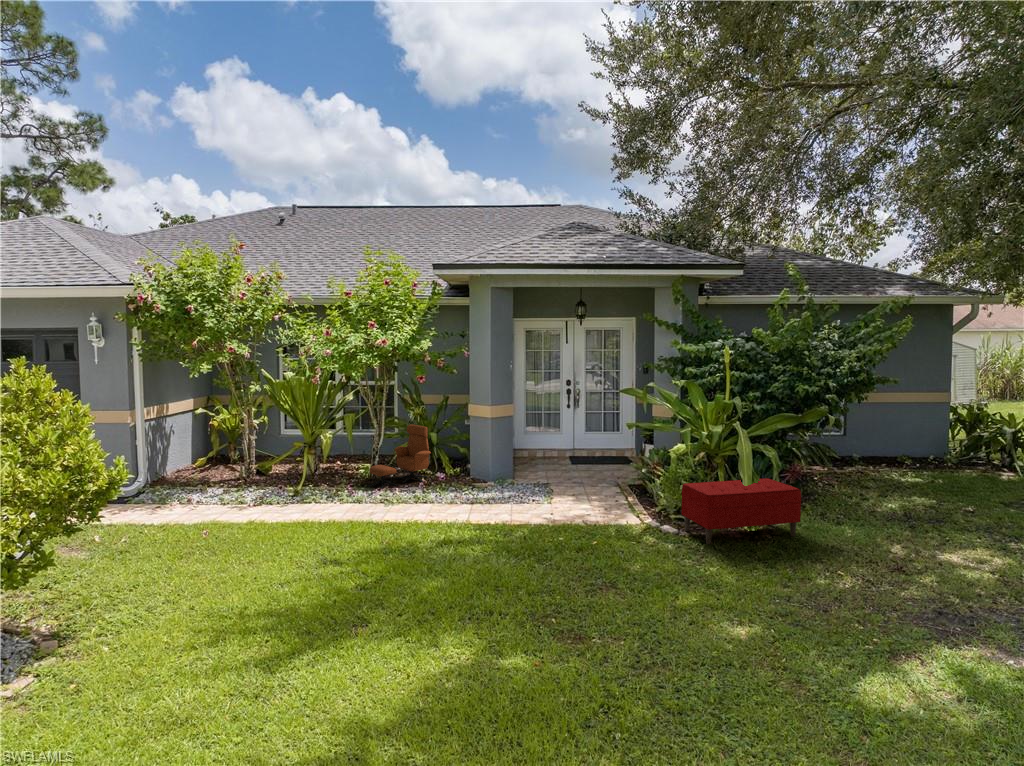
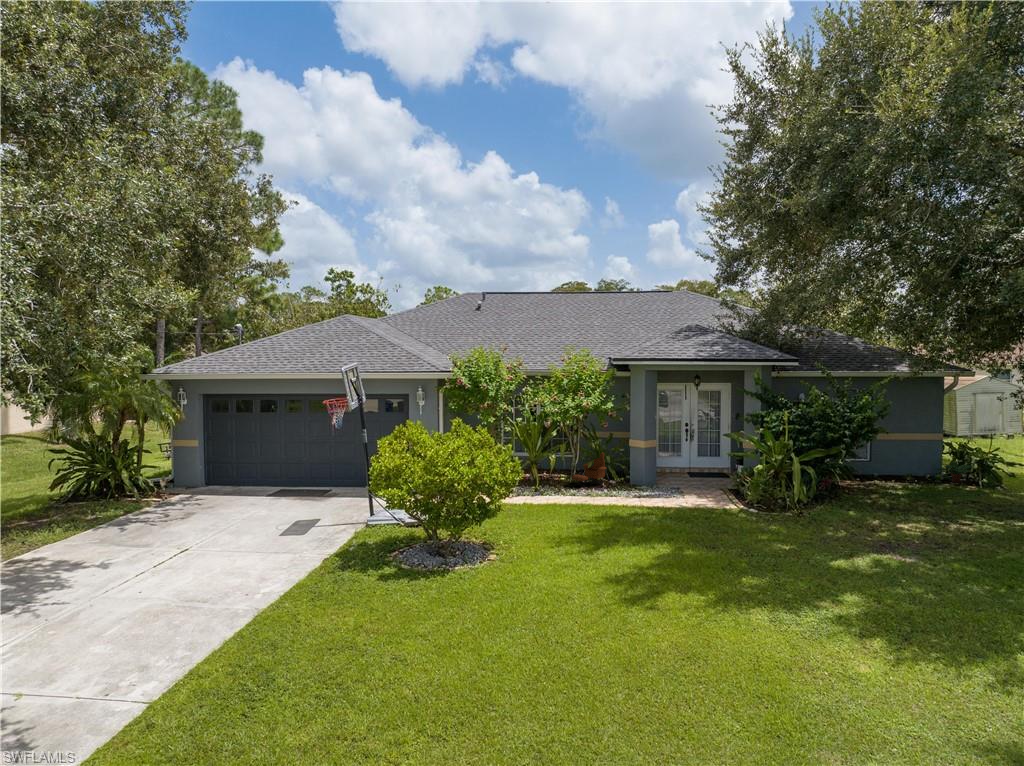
potted plant: none [916,433,972,464] -> present [936,462,971,483]
bench: present [682,478,801,544] -> none [760,485,826,517]

